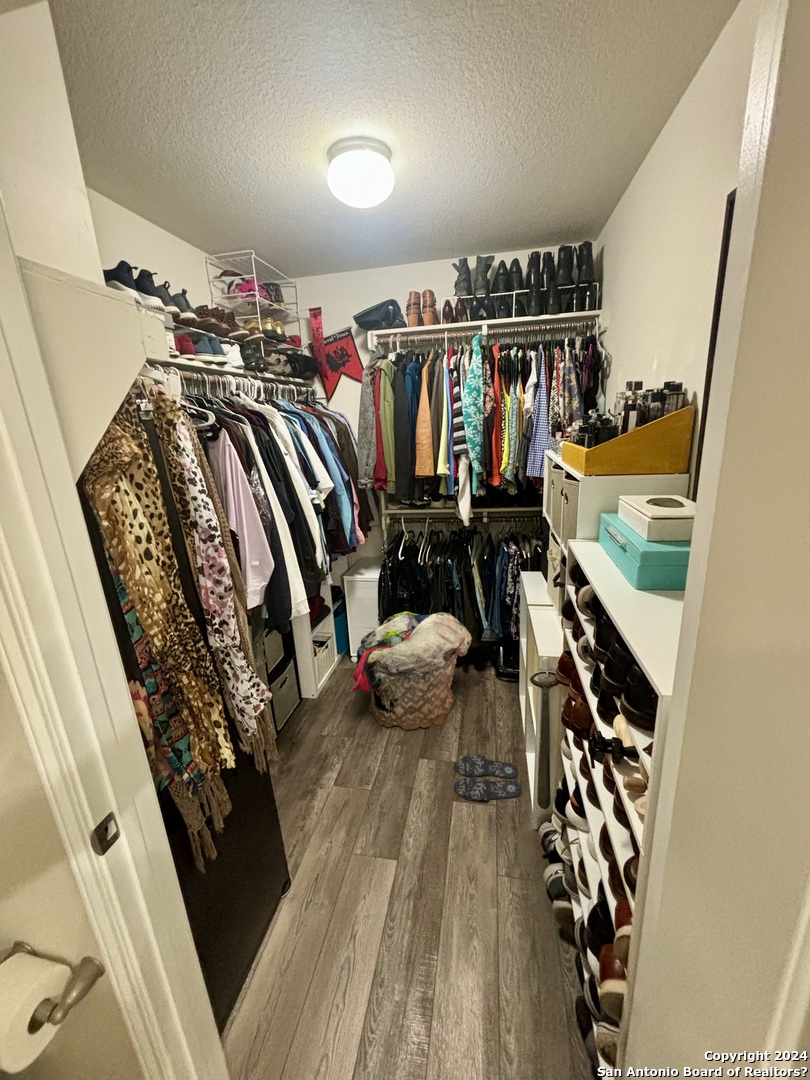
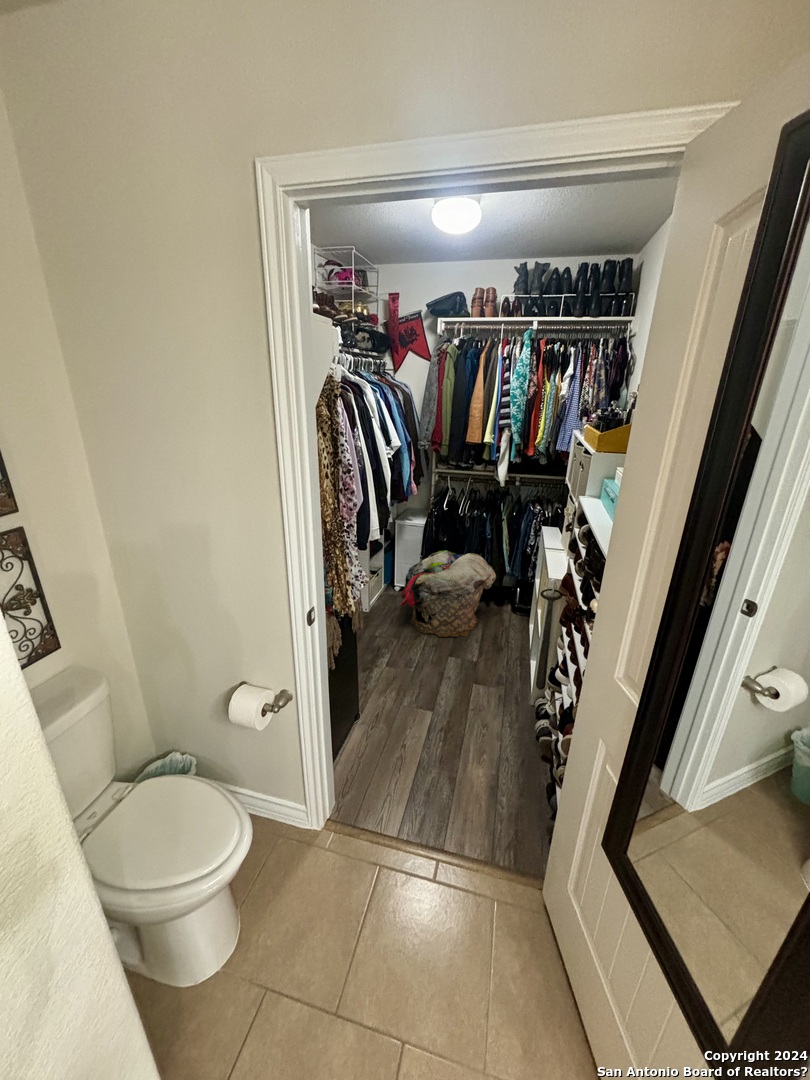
slippers: present [454,754,521,801] -> none [475,656,524,683]

